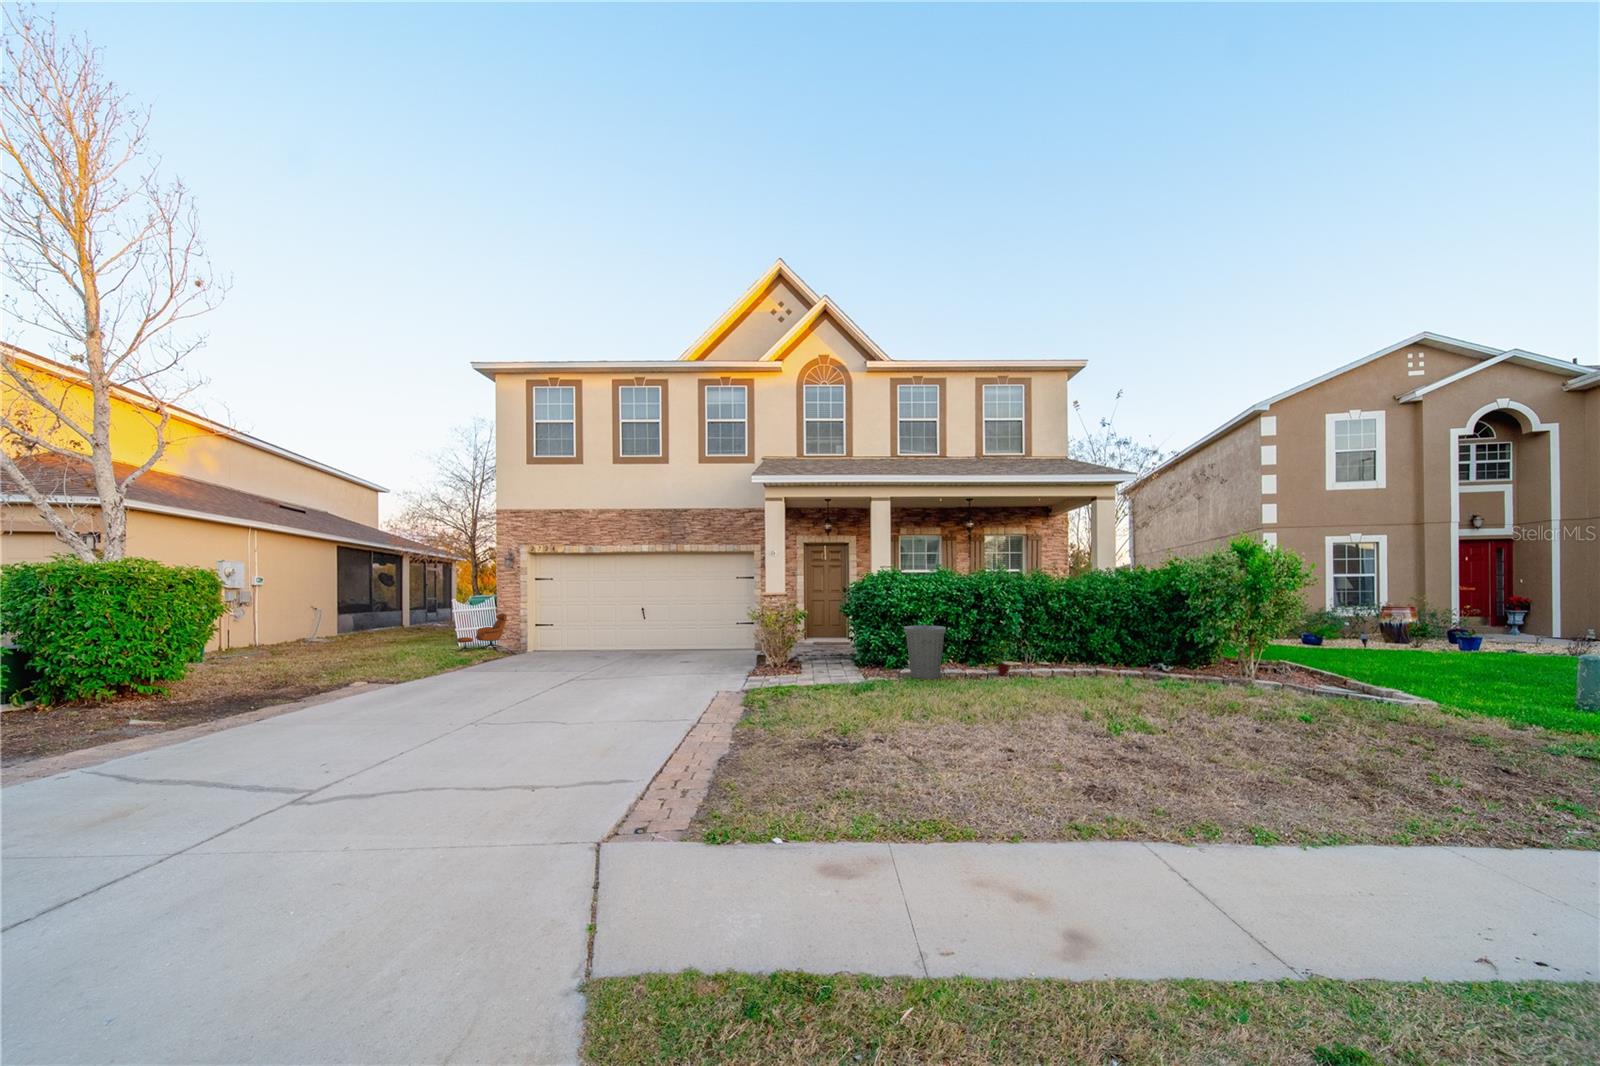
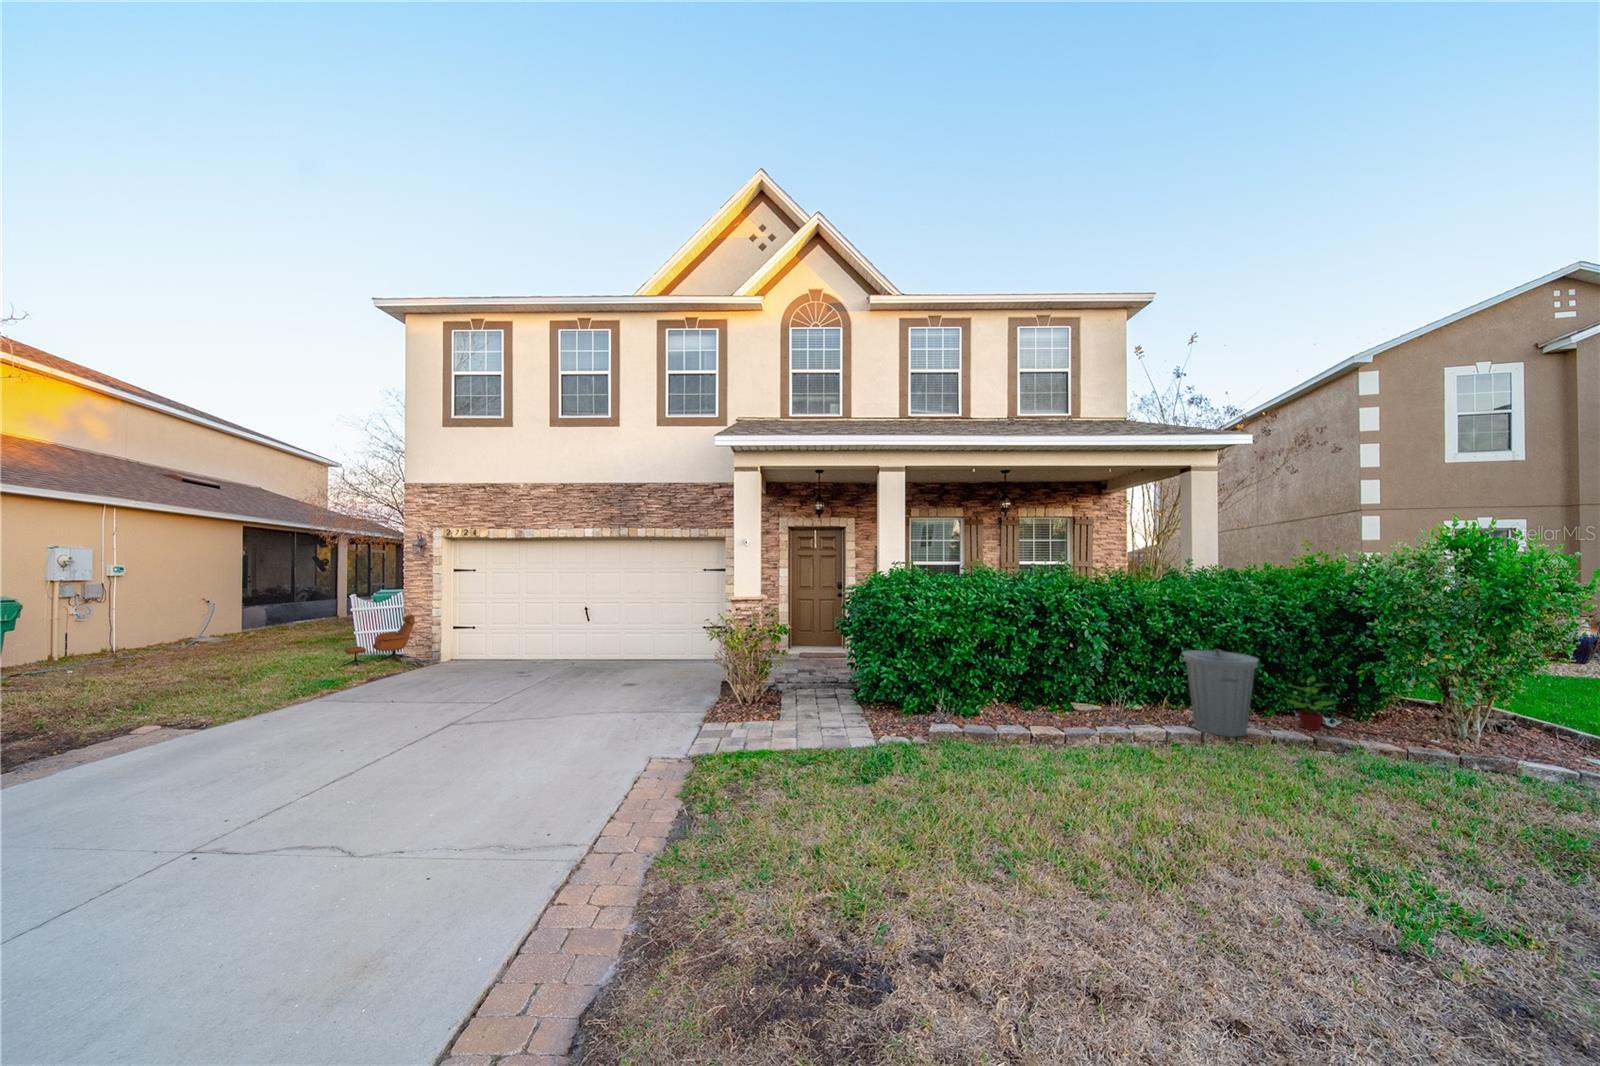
trash can: present [904,623,946,679] -> present [1182,649,1258,737]
potted plant: present [991,642,1011,676] -> present [1288,677,1334,730]

